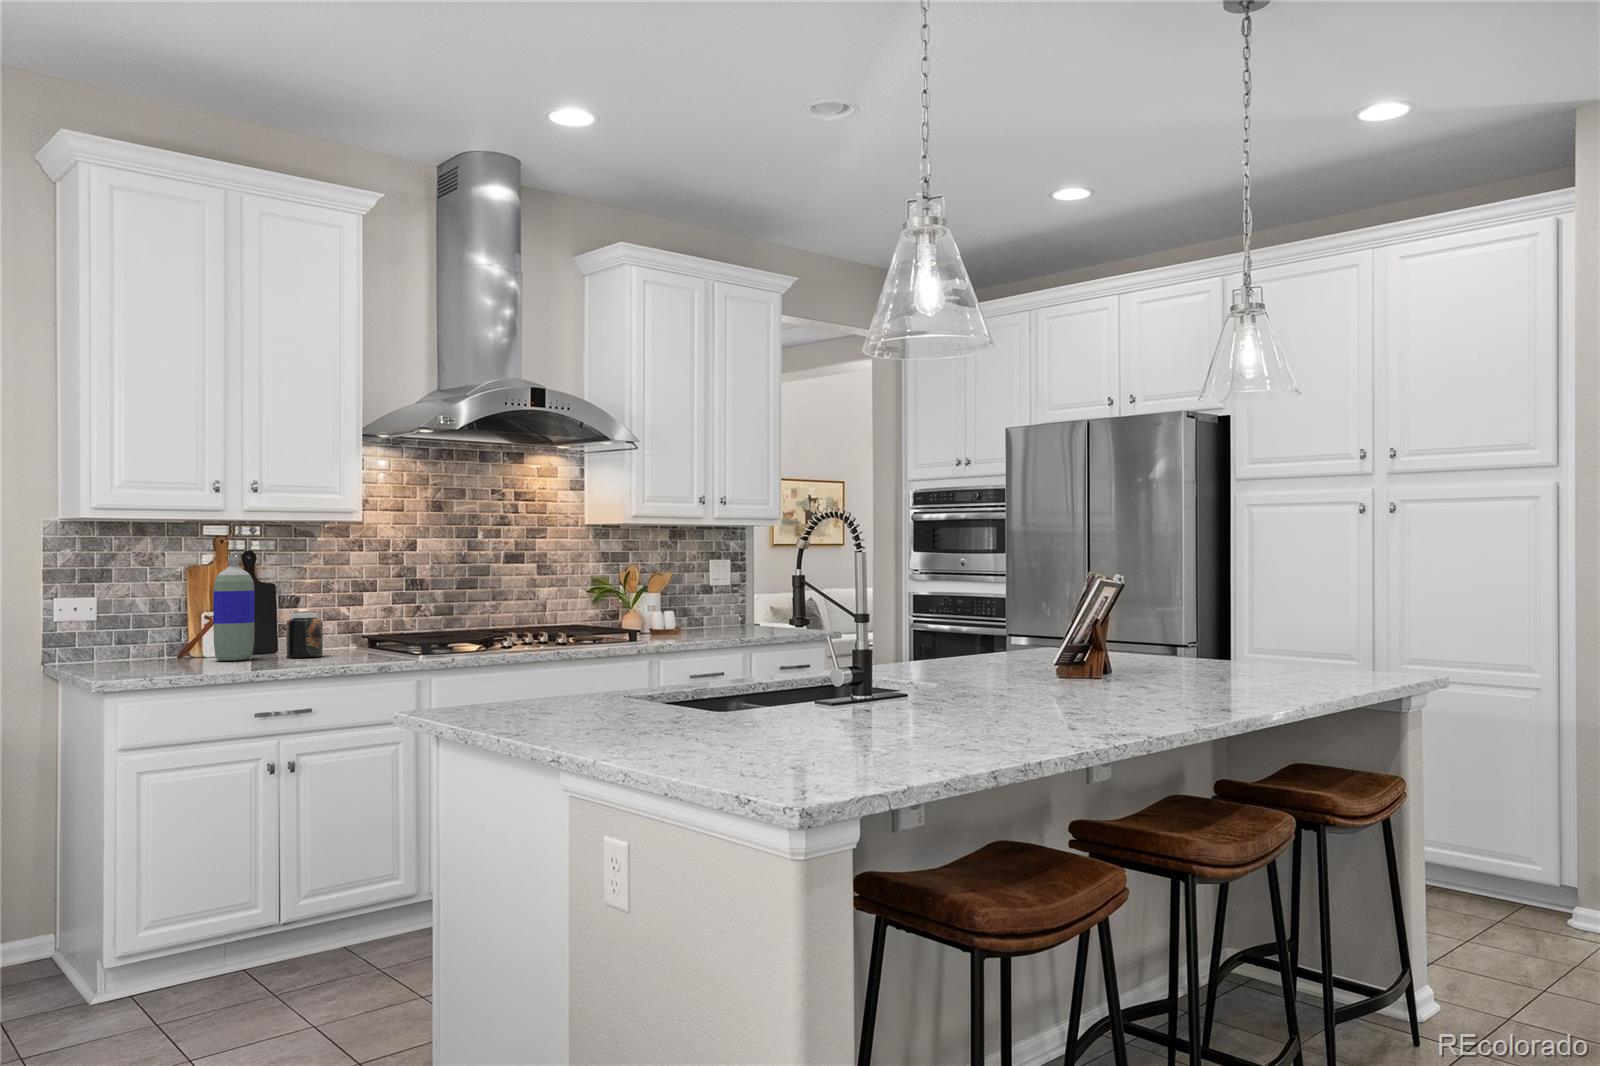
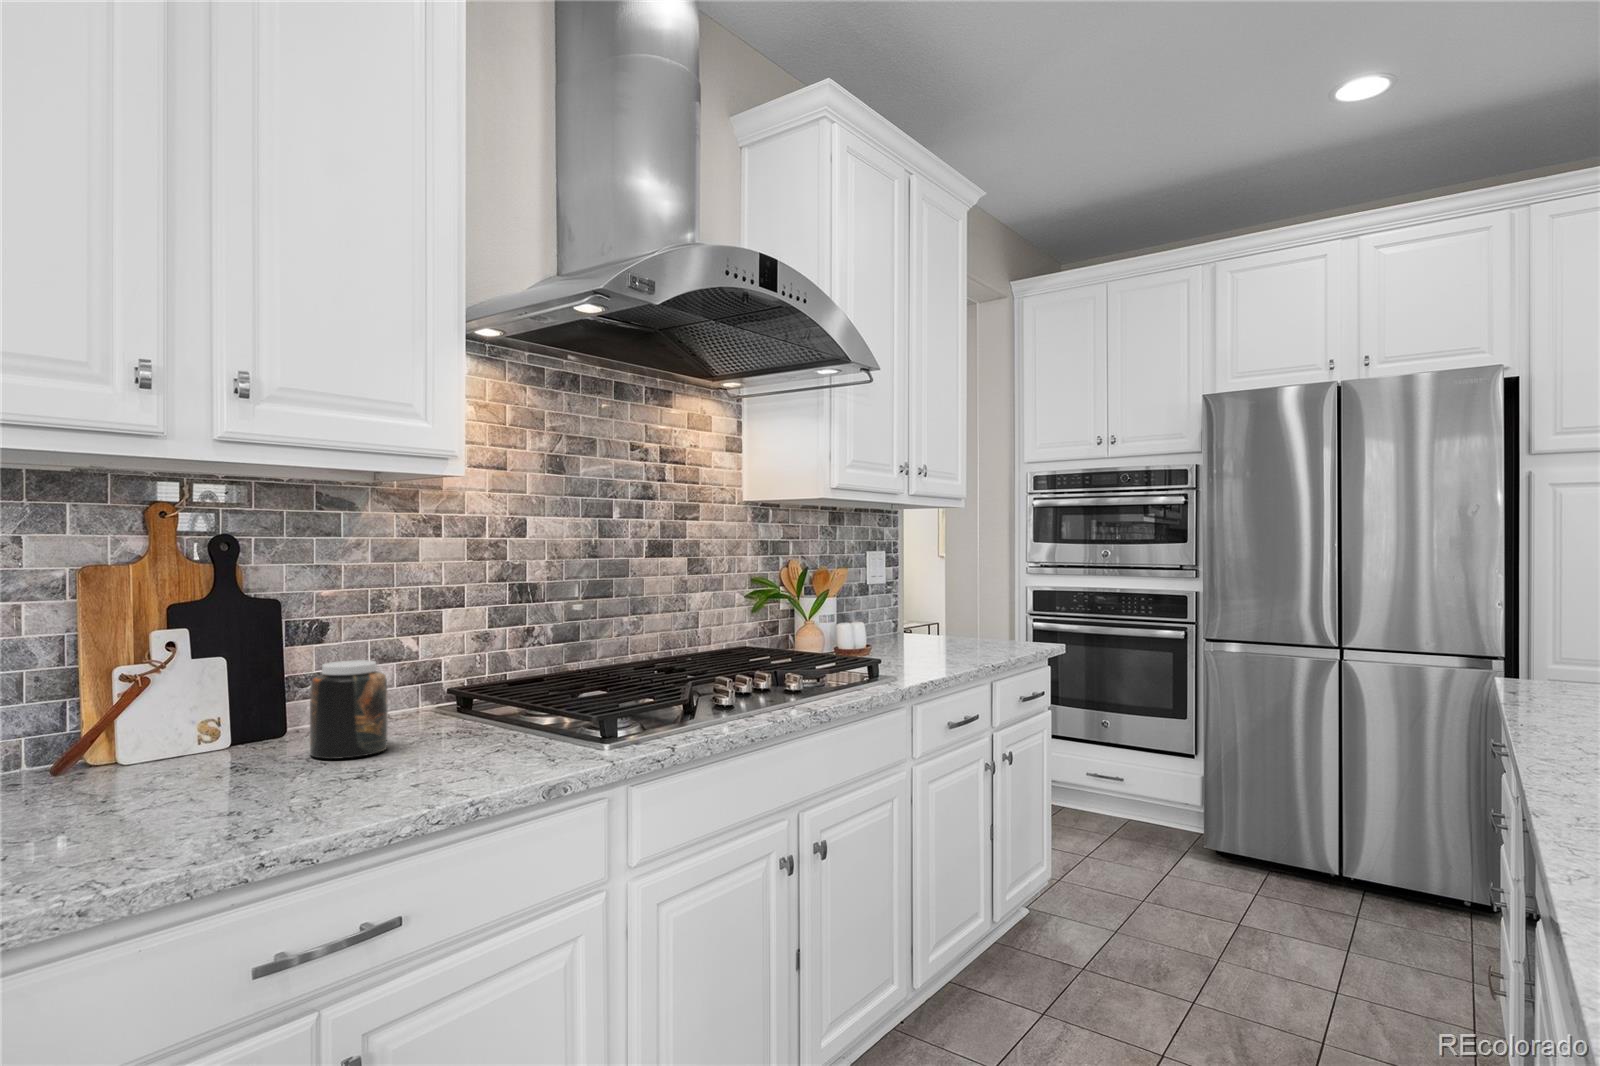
bottle: present [213,557,255,661] -> none [141,547,240,780]

